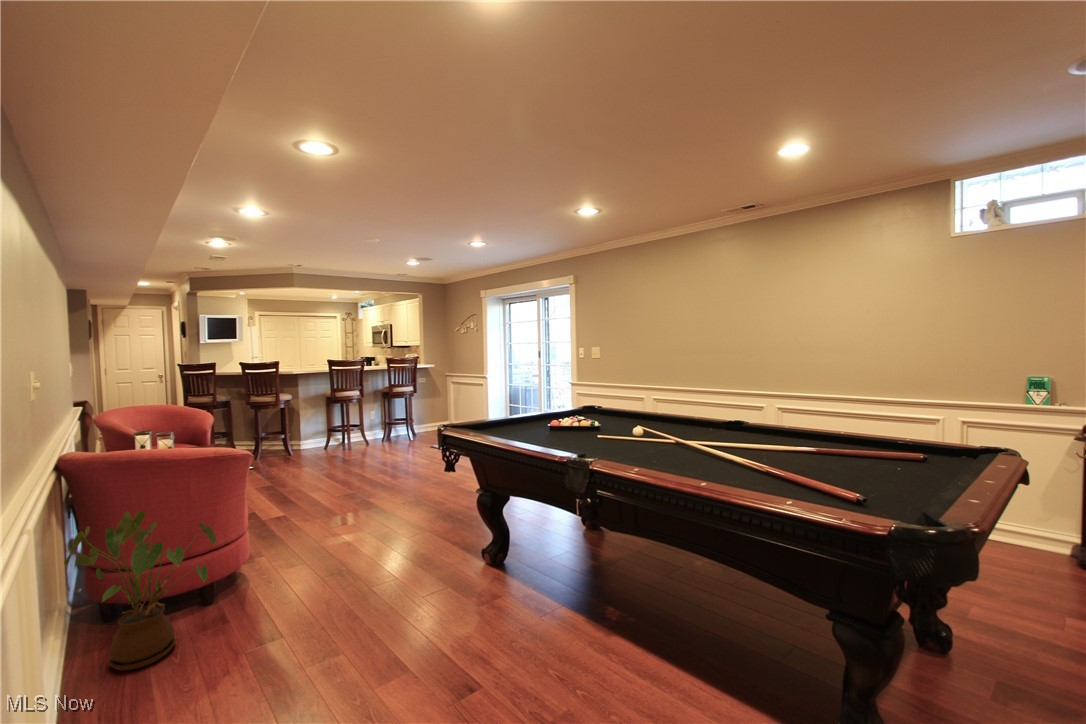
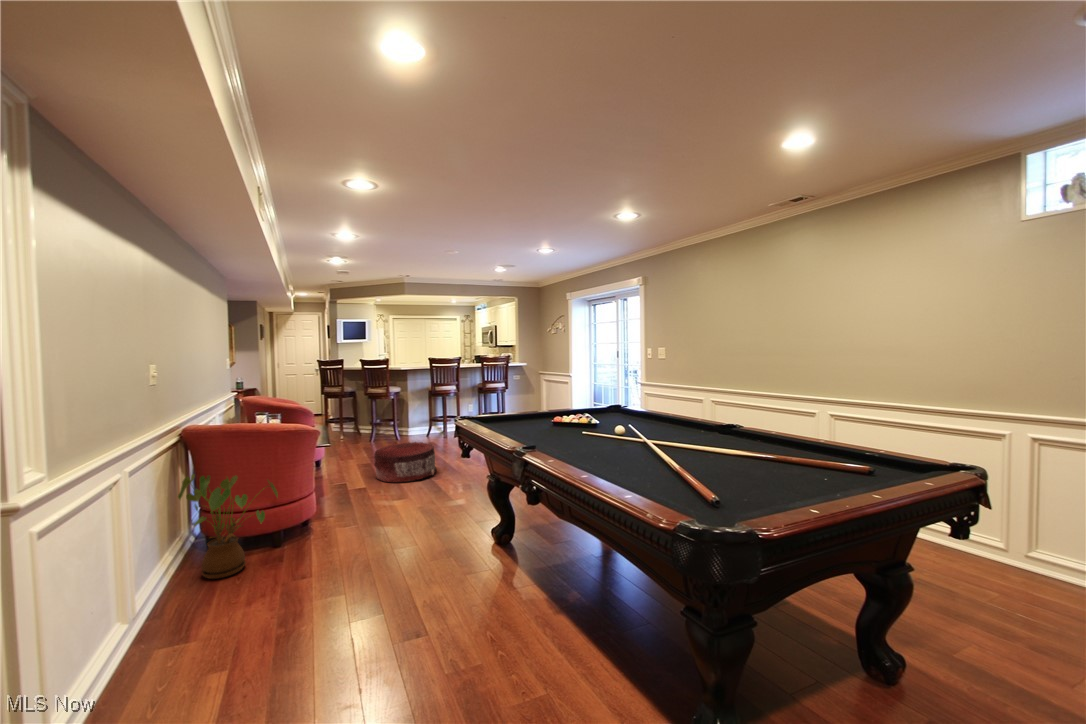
pouf: none [289,457,366,508] -> present [374,442,436,483]

